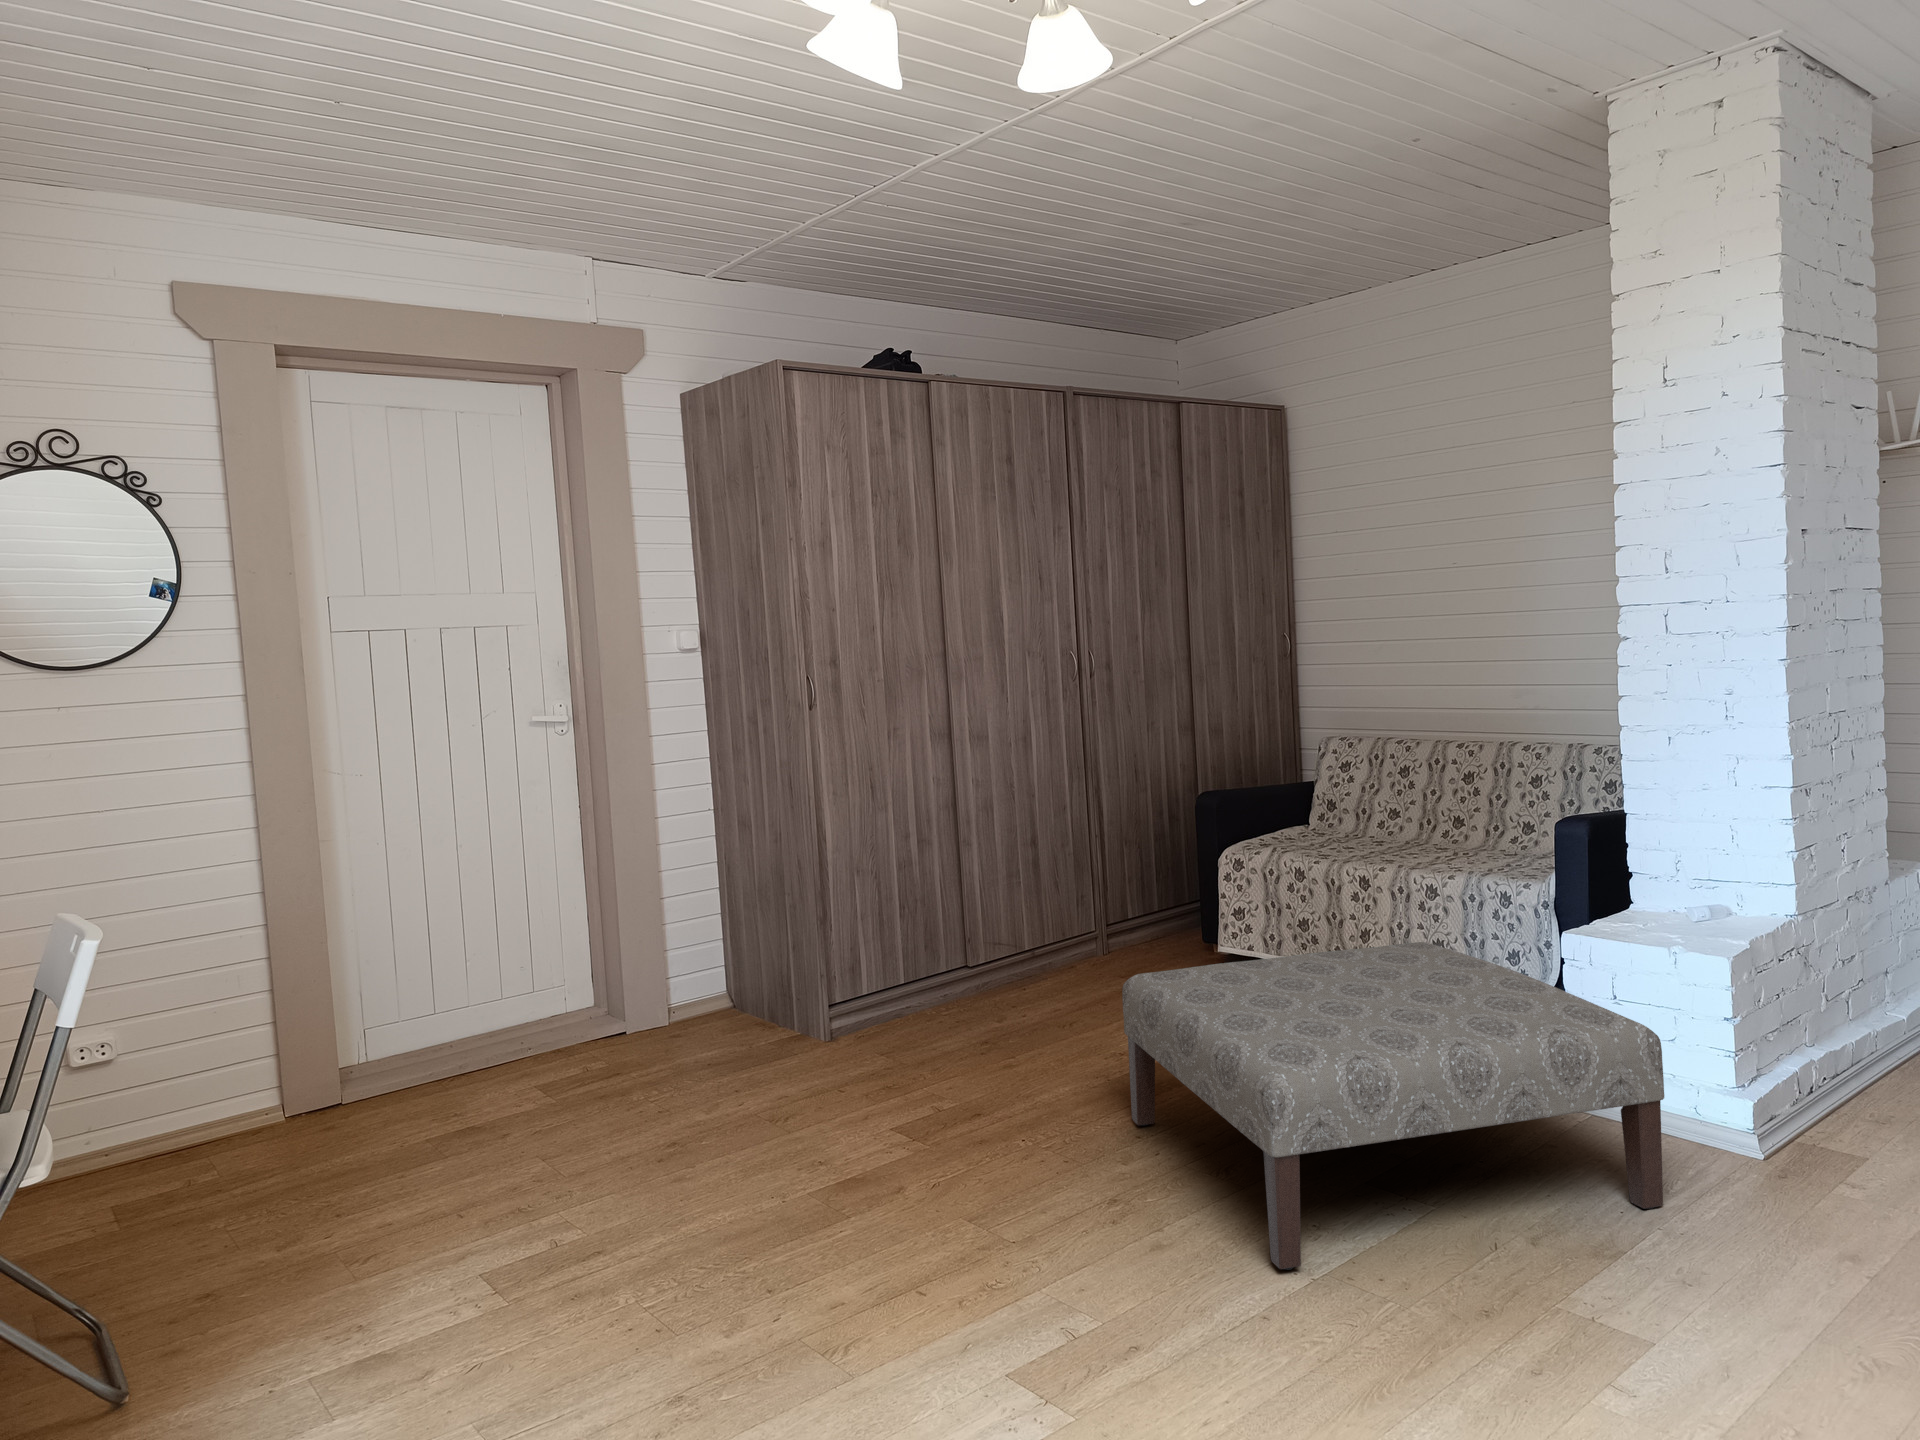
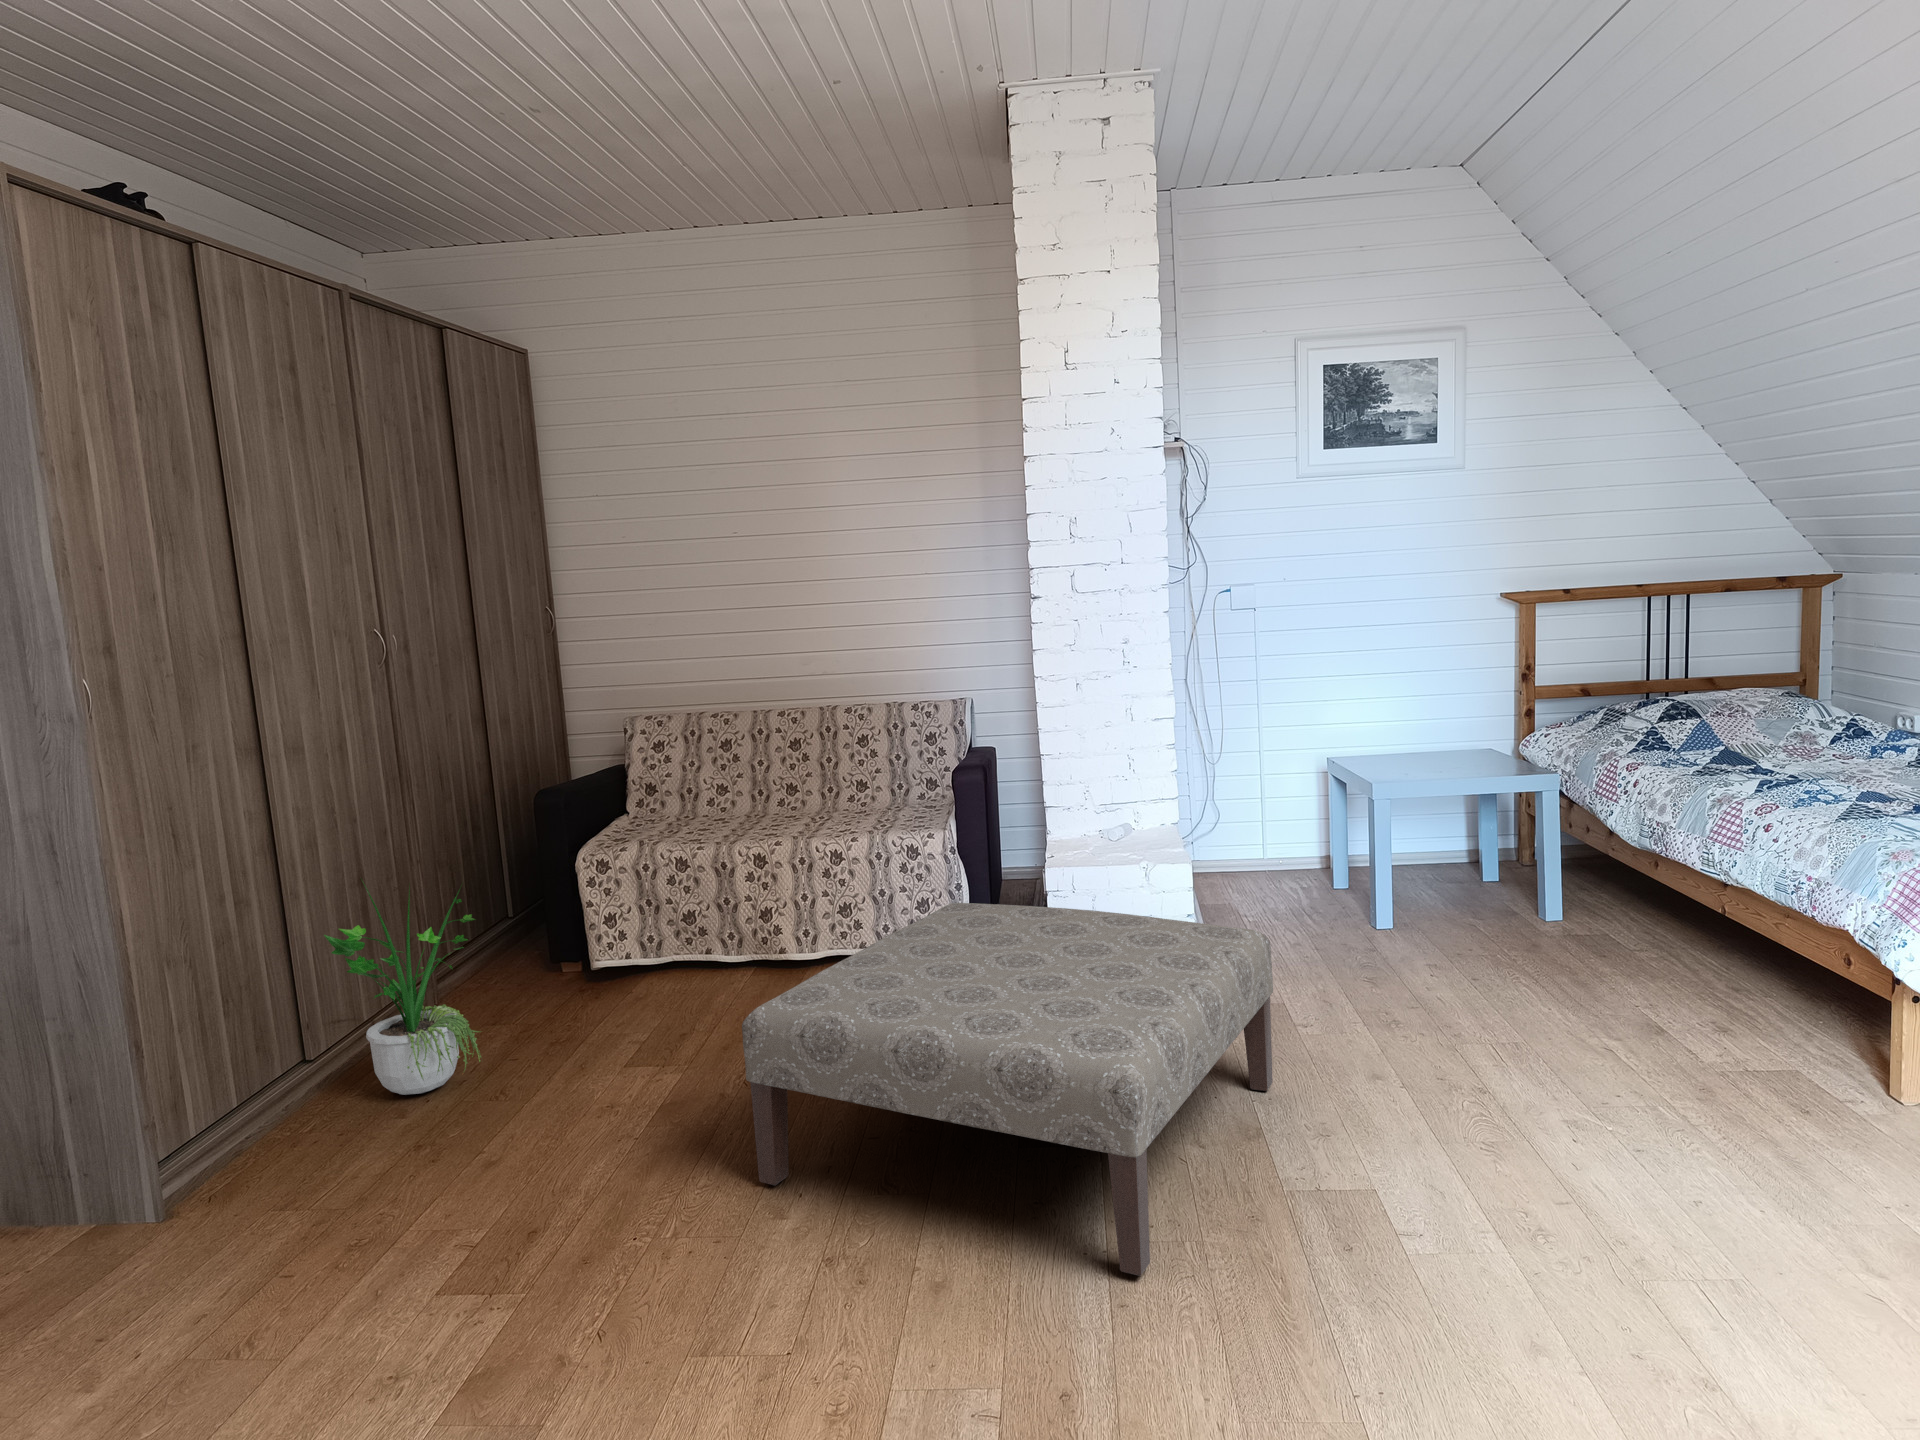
potted plant: none [977,832,1103,1006] -> present [324,885,481,1095]

